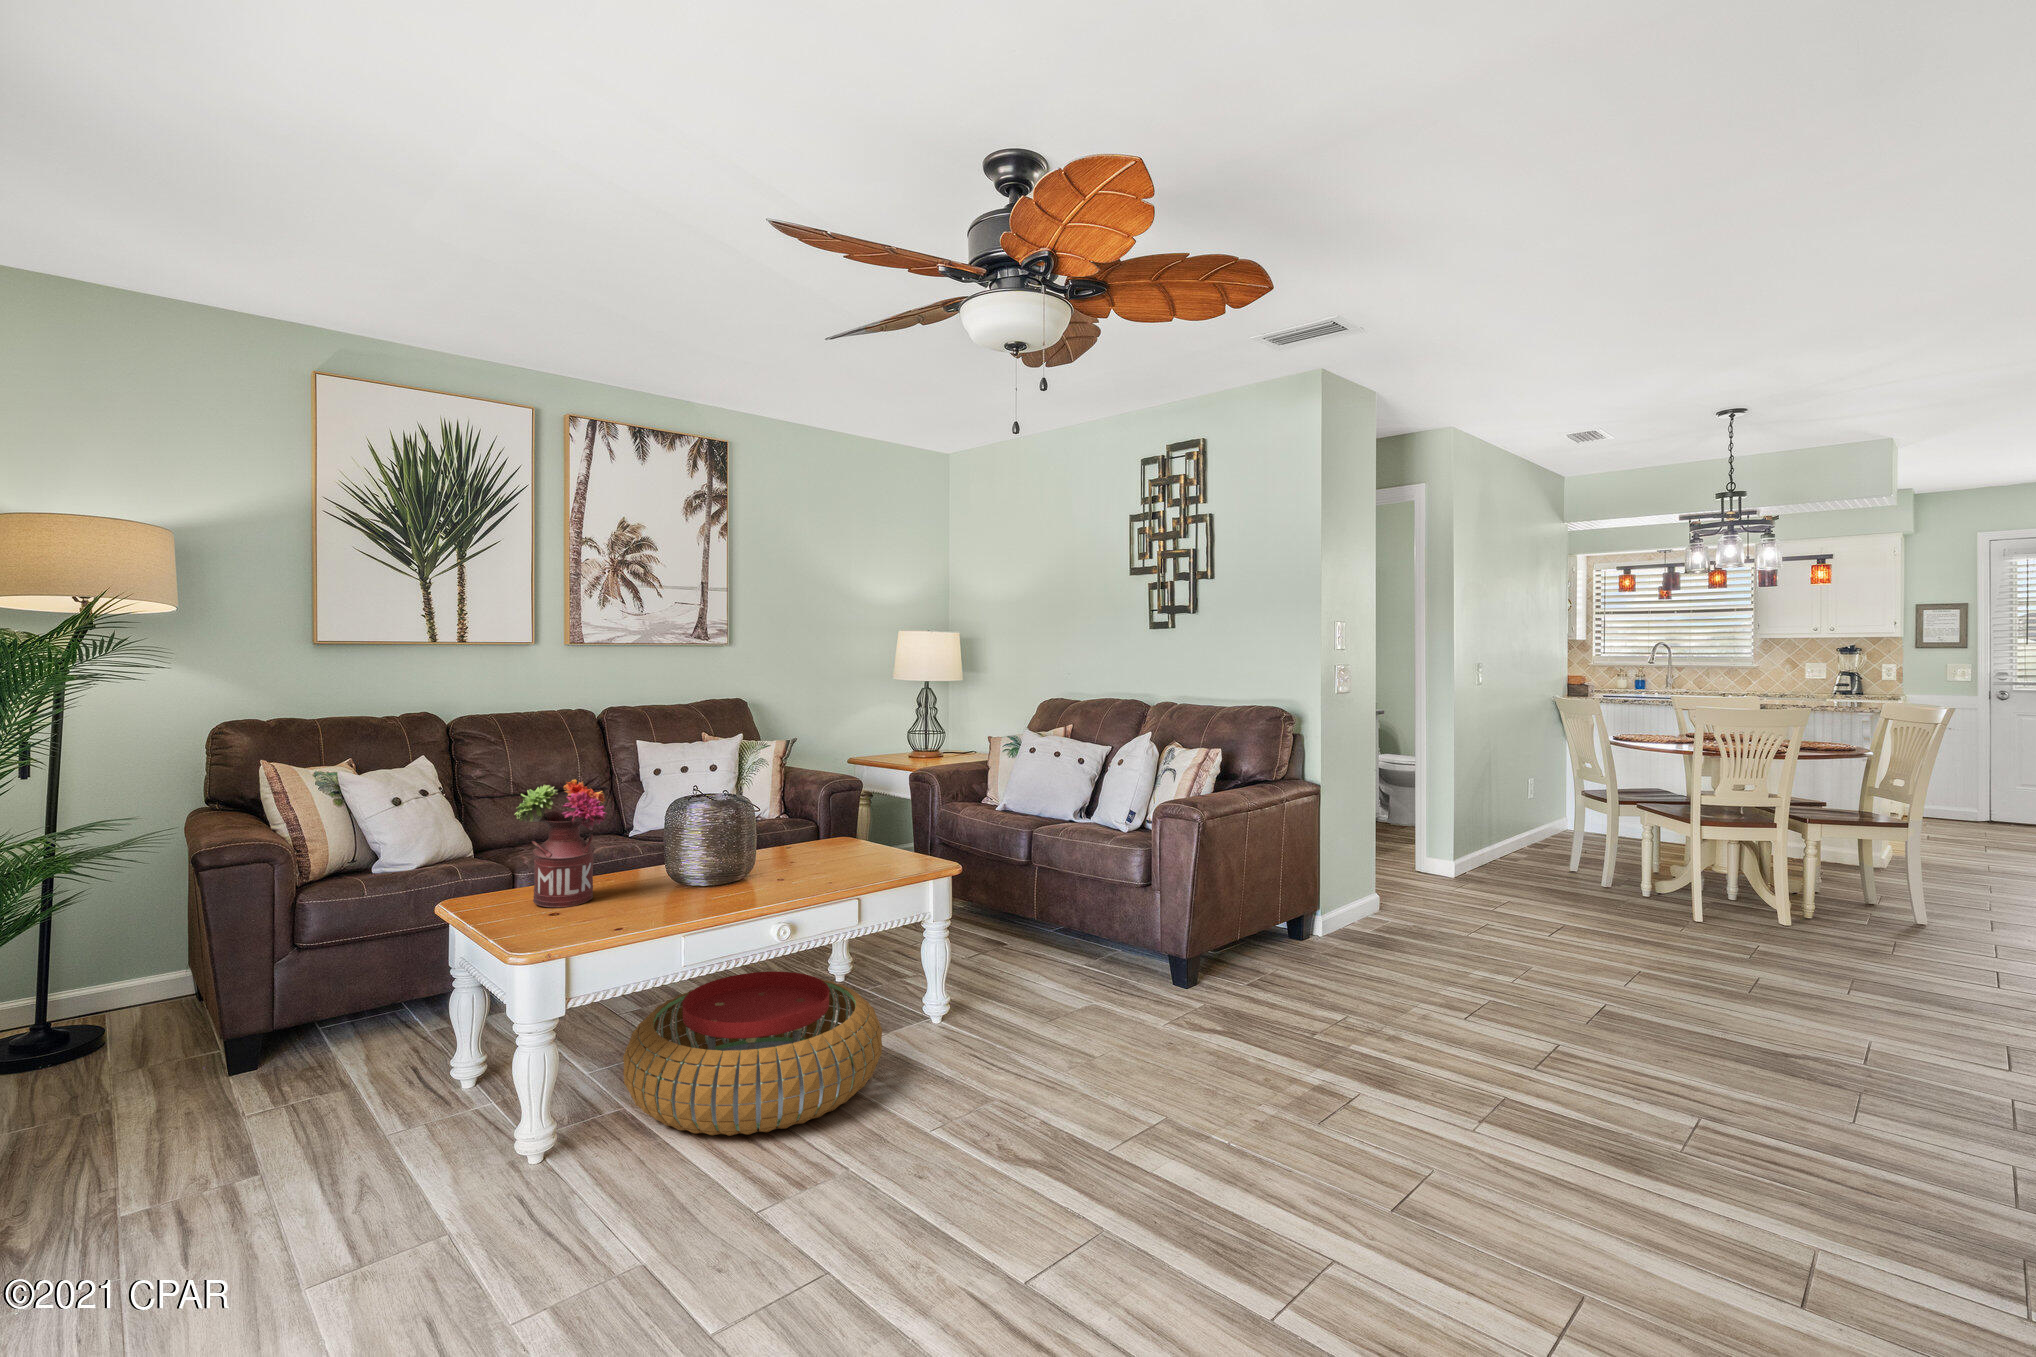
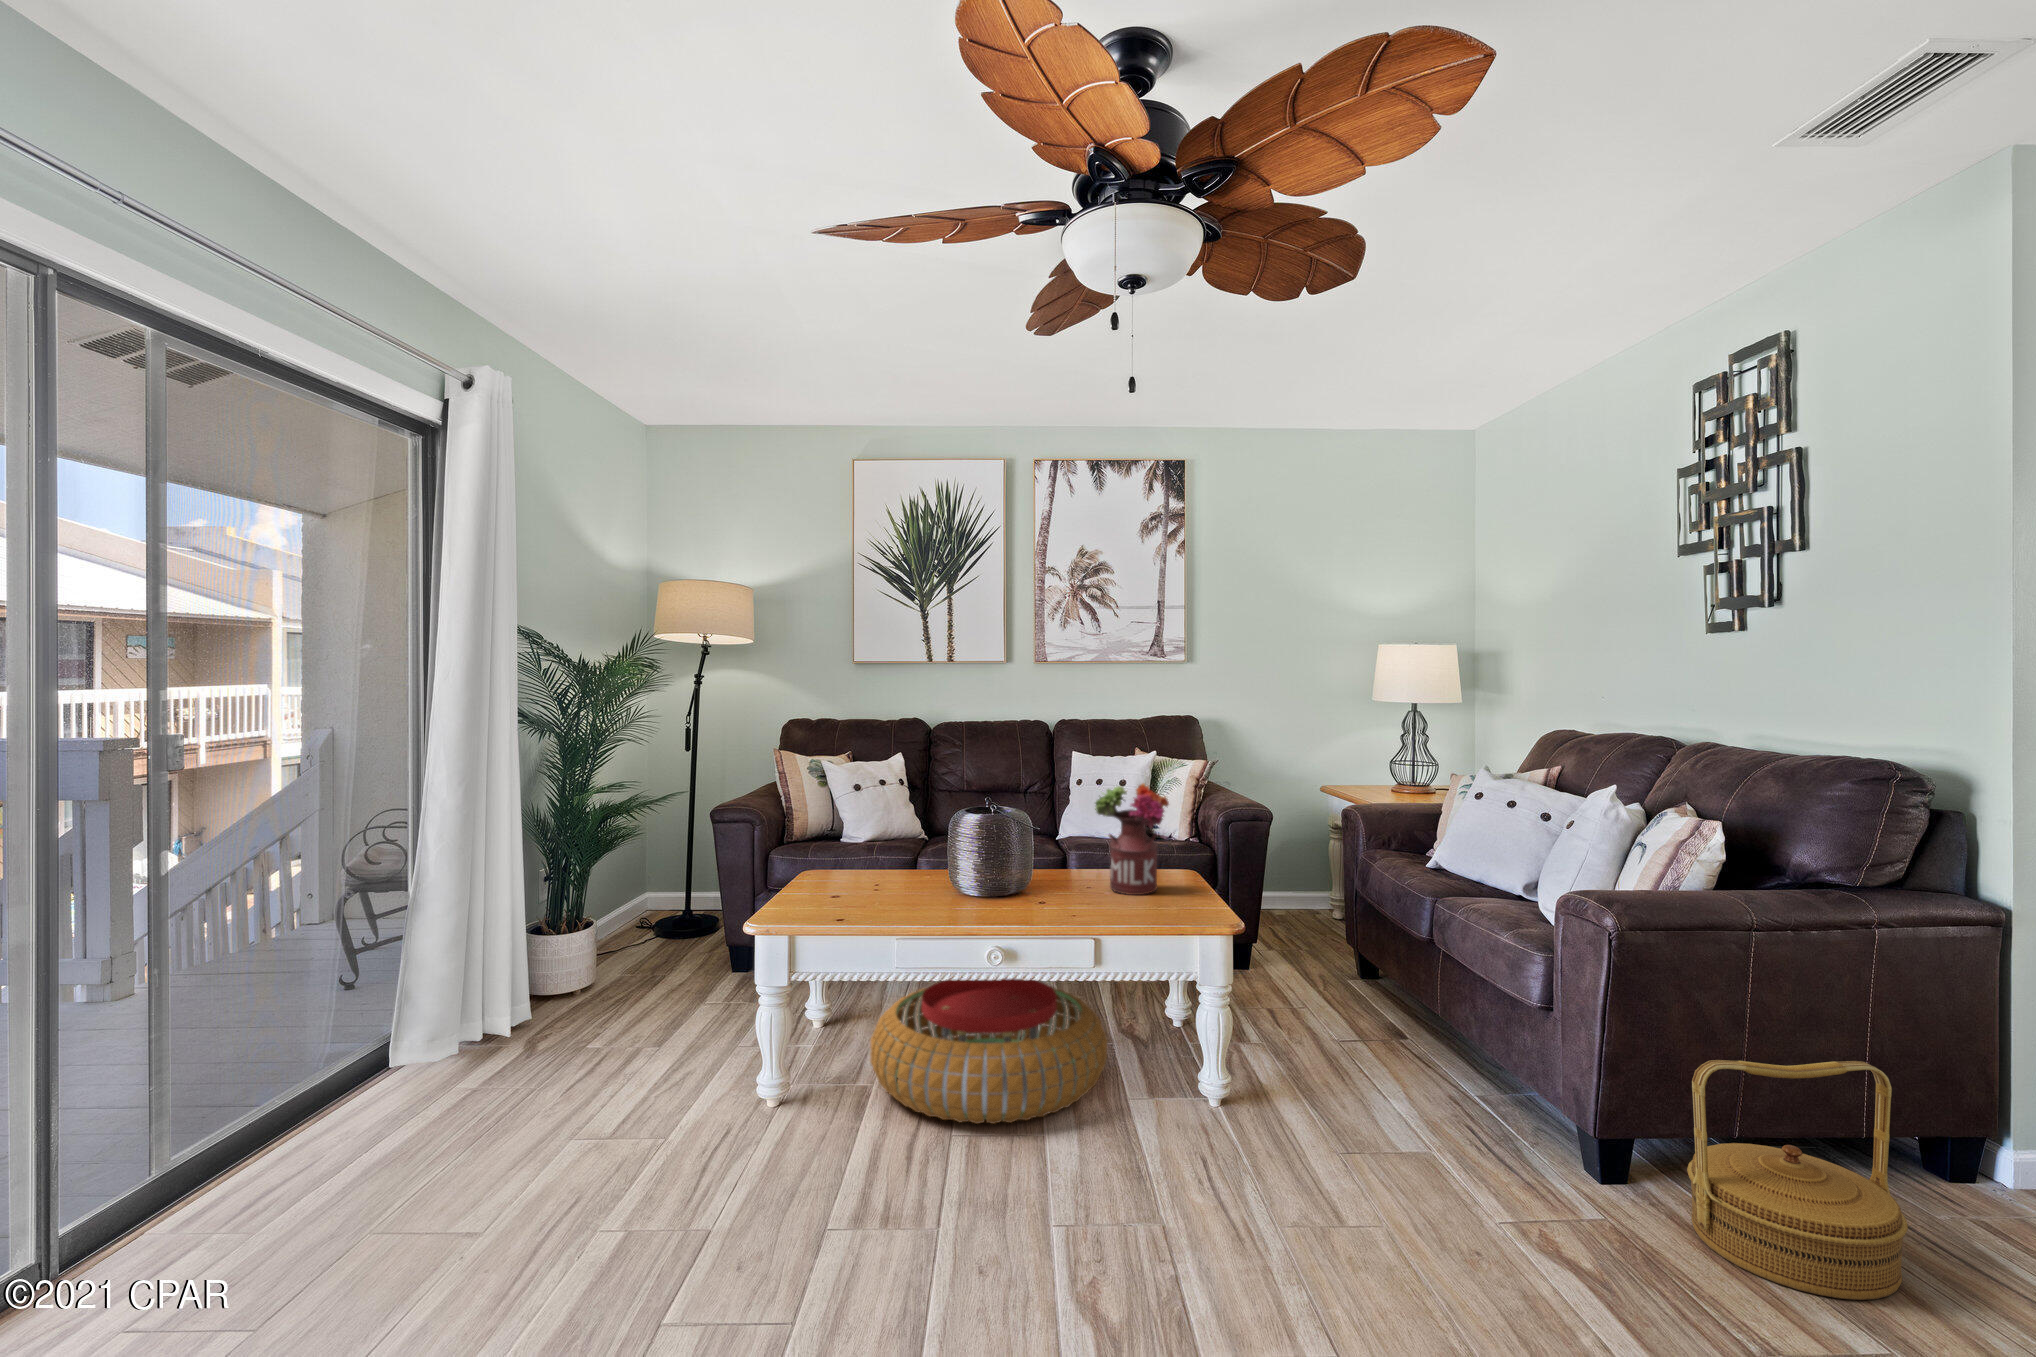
flower arrangement: present [514,779,607,907] -> present [1095,783,1169,895]
woven basket: none [1283,890,1395,1032] -> present [1687,1060,1908,1300]

